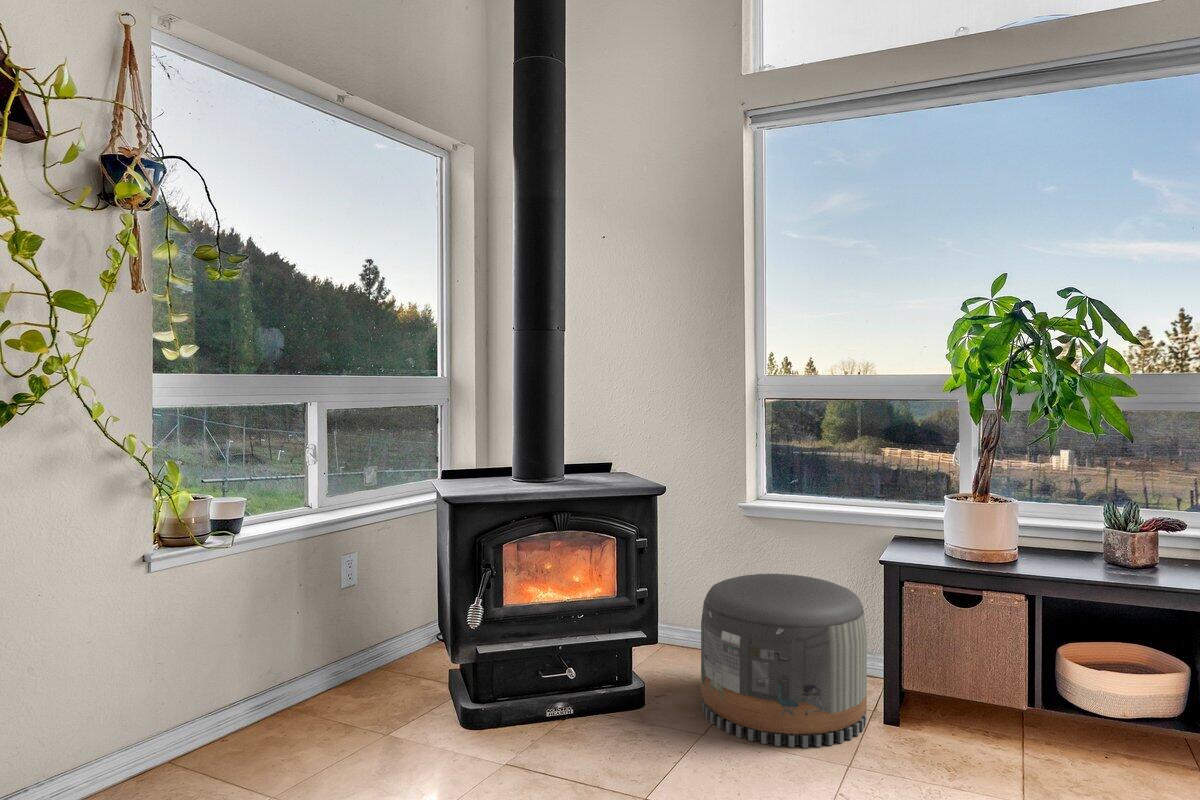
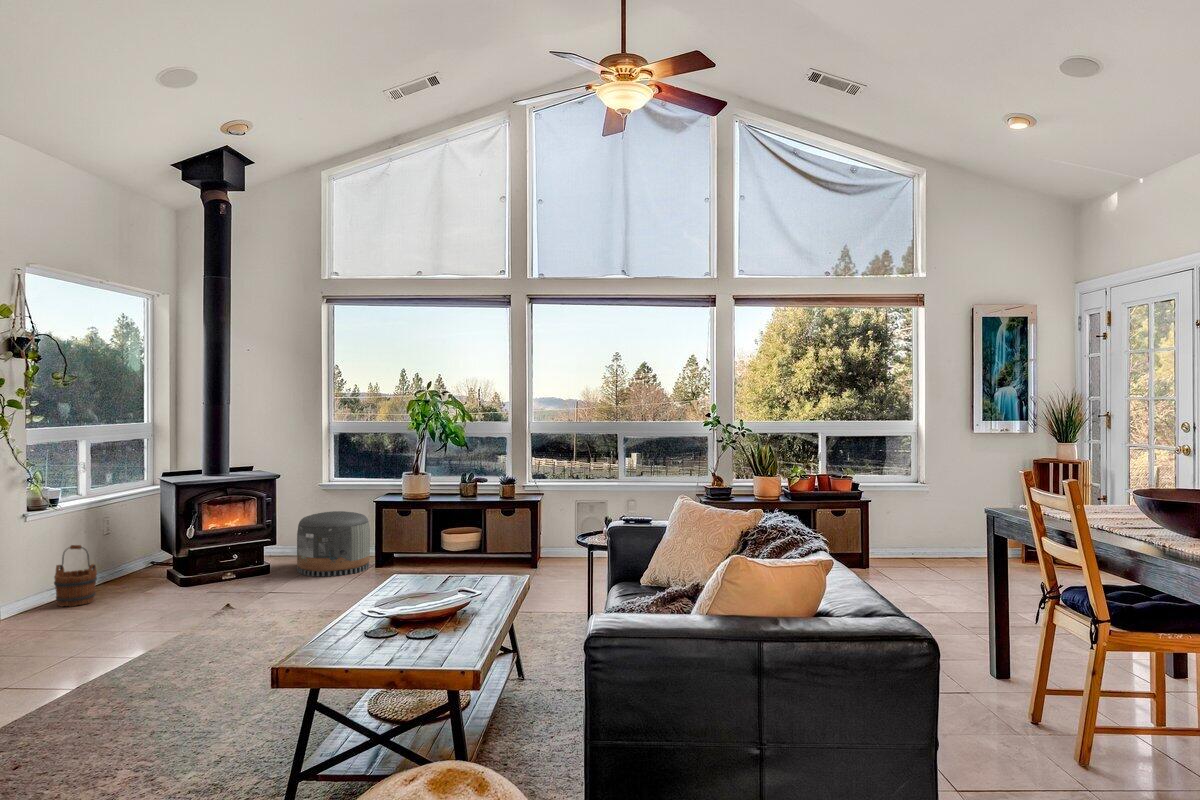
wooden bucket: none [208,626,293,768] -> present [54,545,97,606]

